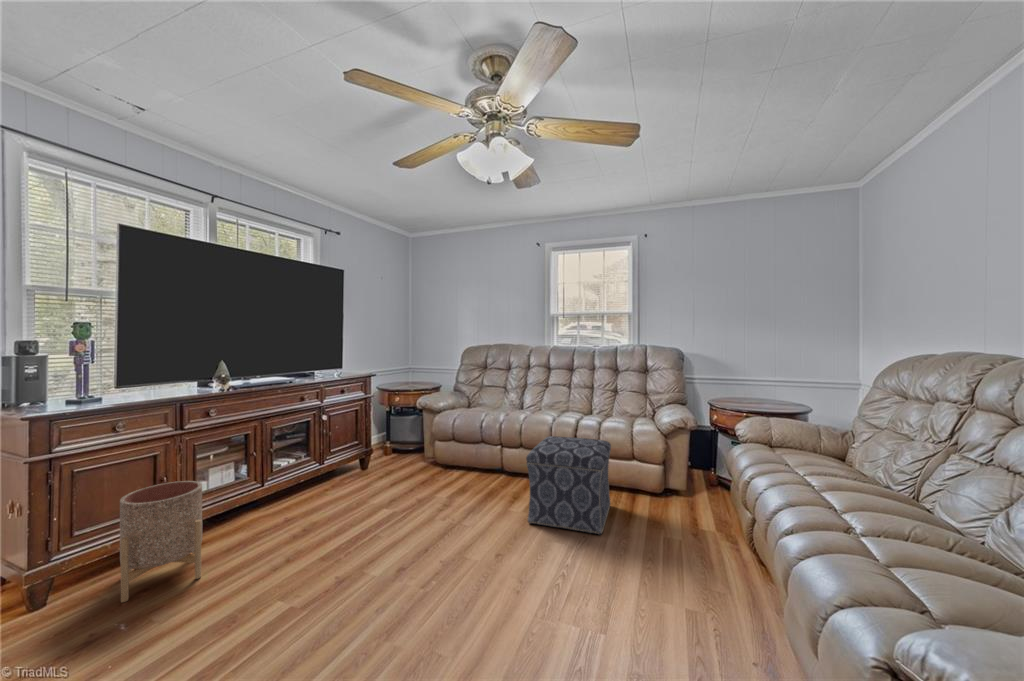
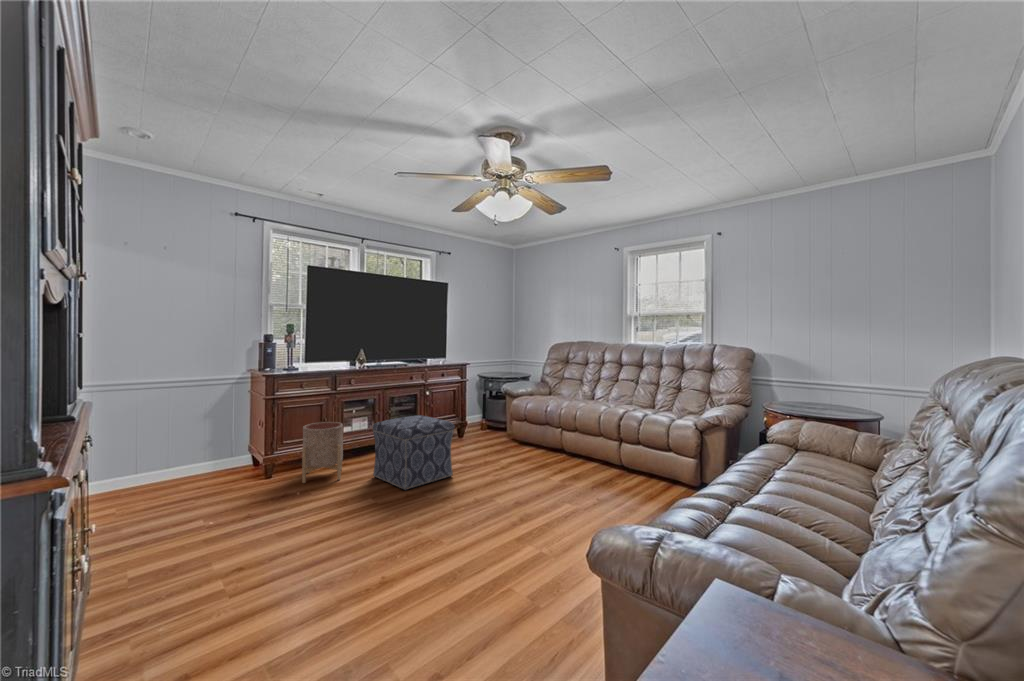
ottoman: present [526,436,611,535] -> present [373,415,455,490]

